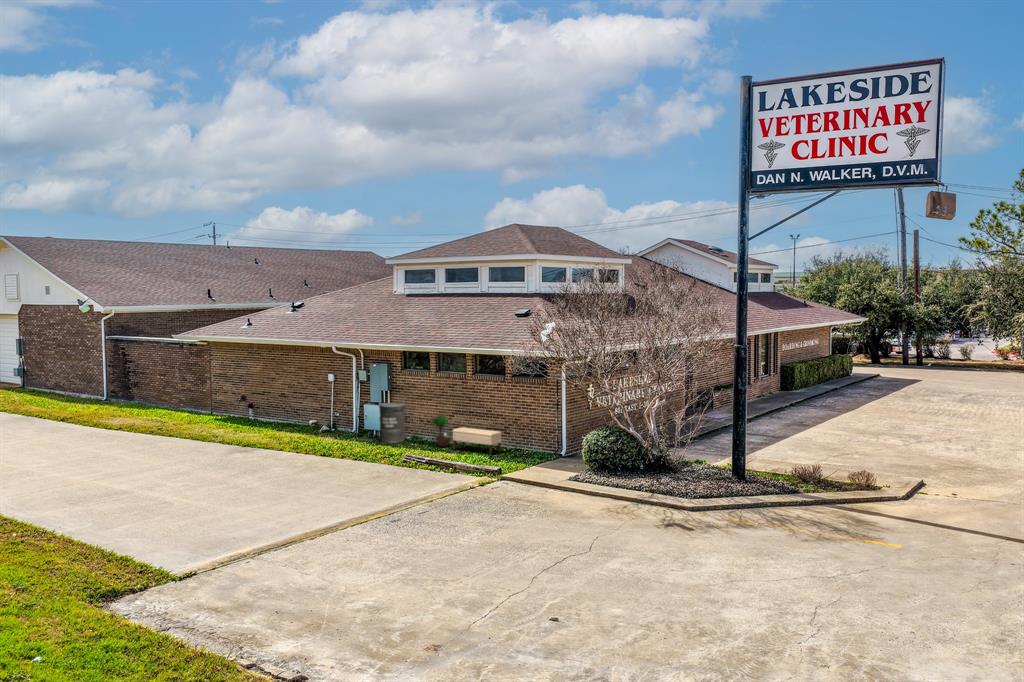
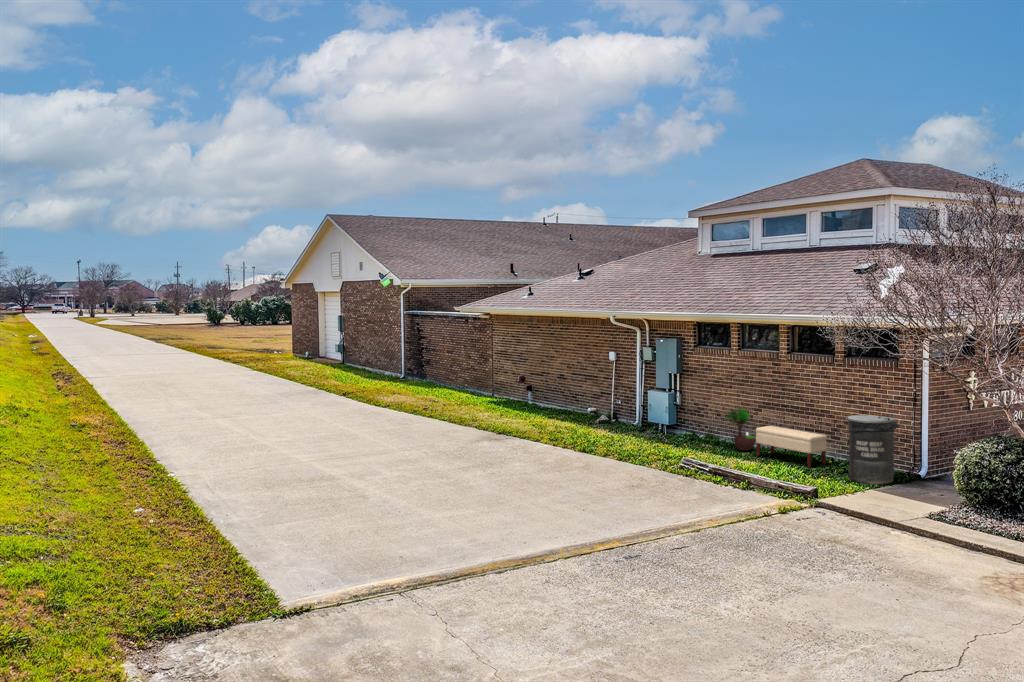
trash can: present [379,403,407,443] -> present [847,415,899,484]

